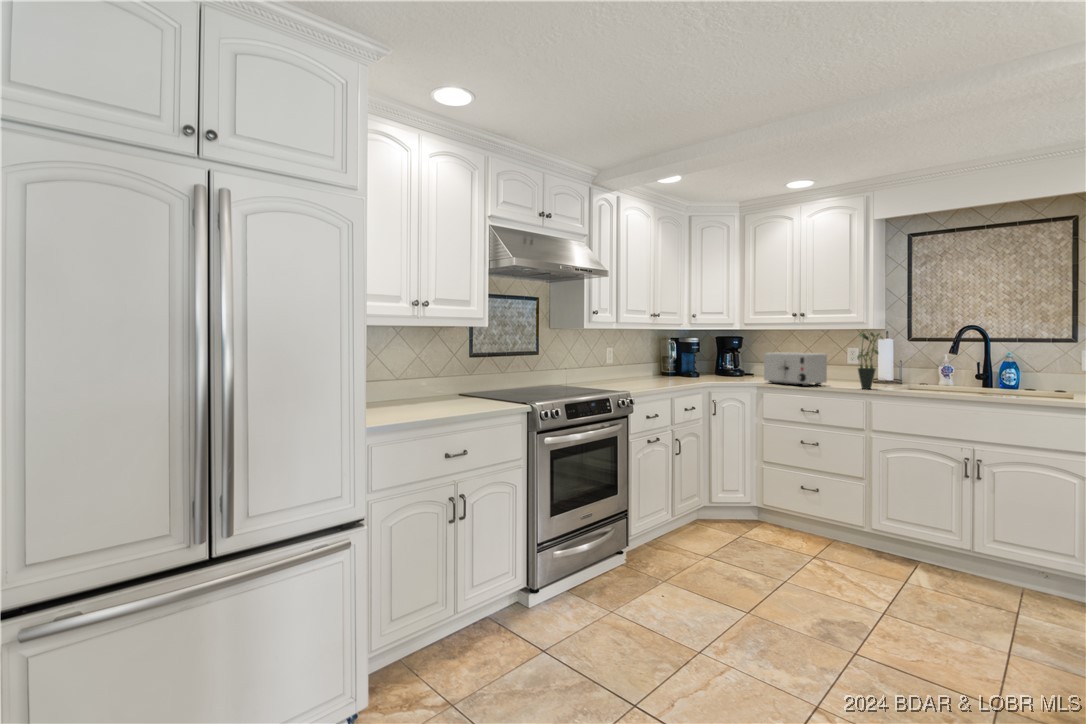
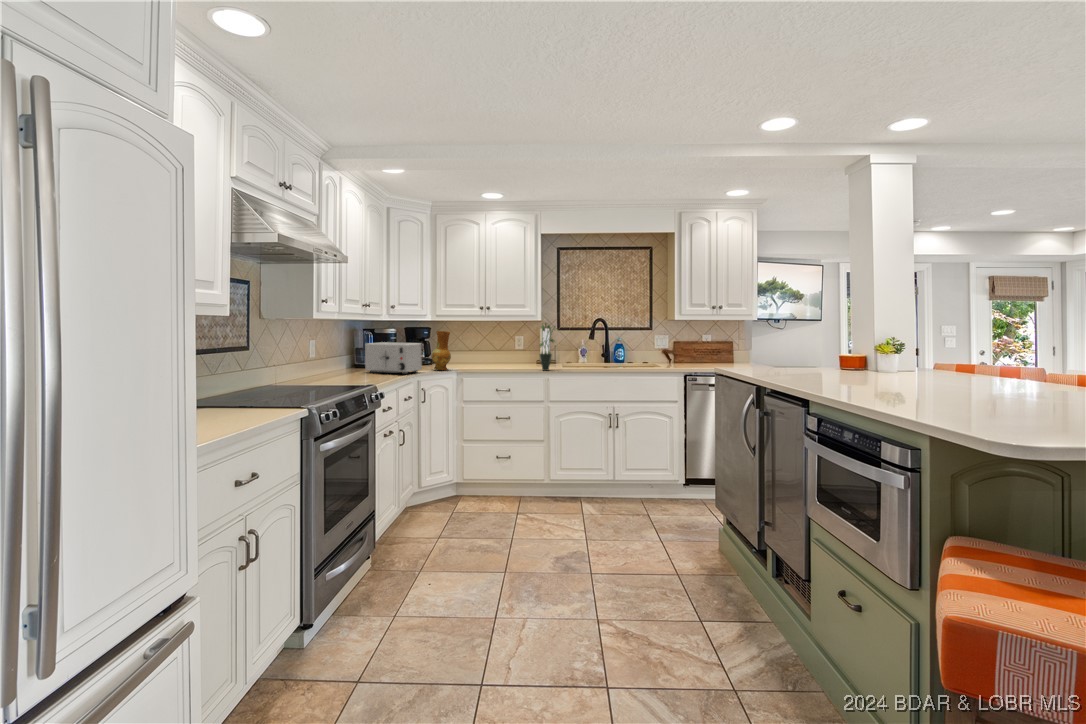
ceramic jug: none [725,340,747,383] -> present [432,331,451,370]
toaster: present [764,353,827,386] -> present [365,342,422,374]

